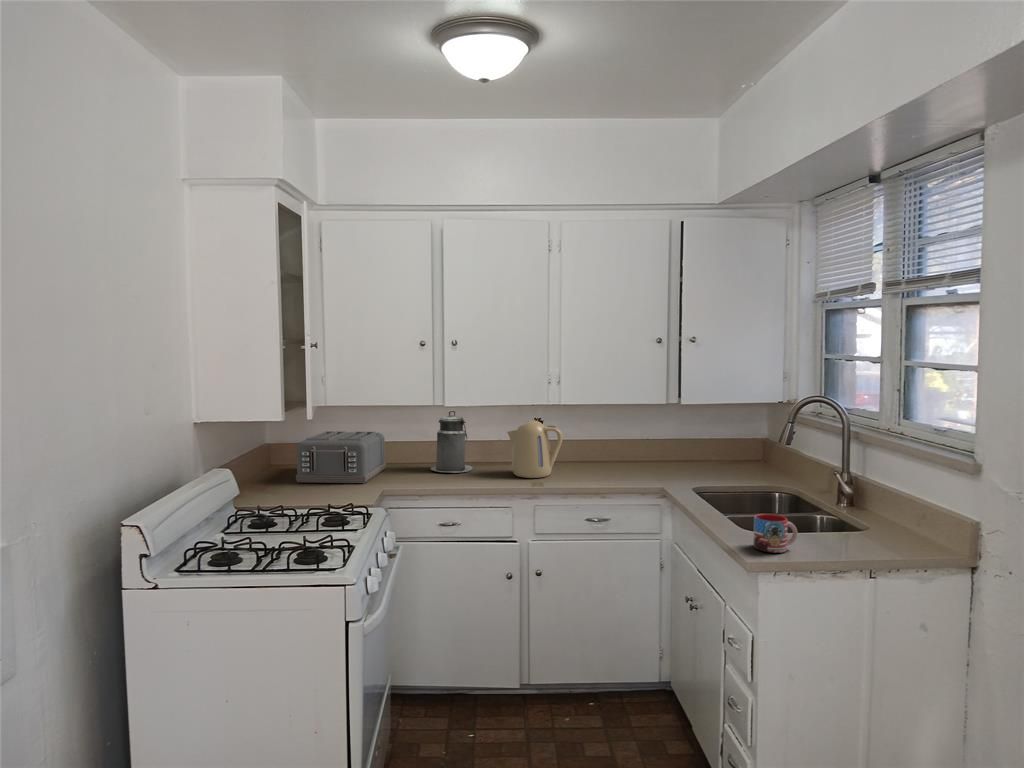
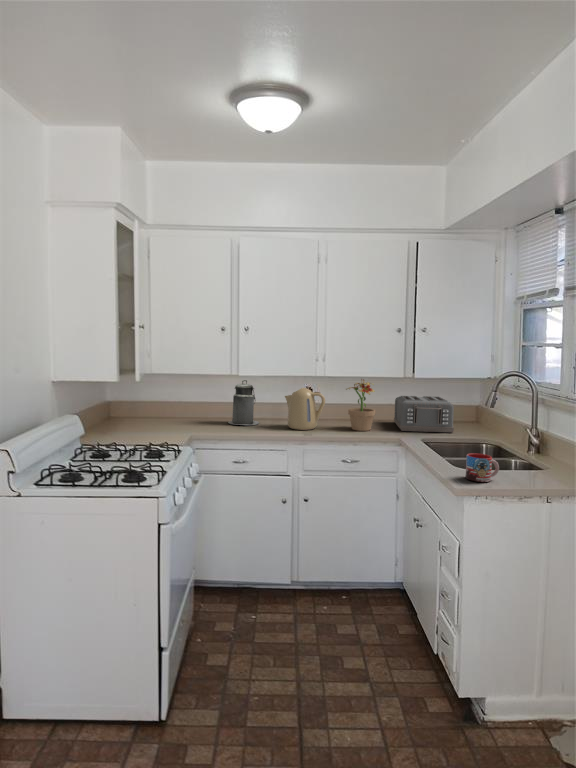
potted plant: none [590,406,631,477] -> present [346,379,375,431]
toaster: present [296,431,386,483] -> present [394,396,454,432]

